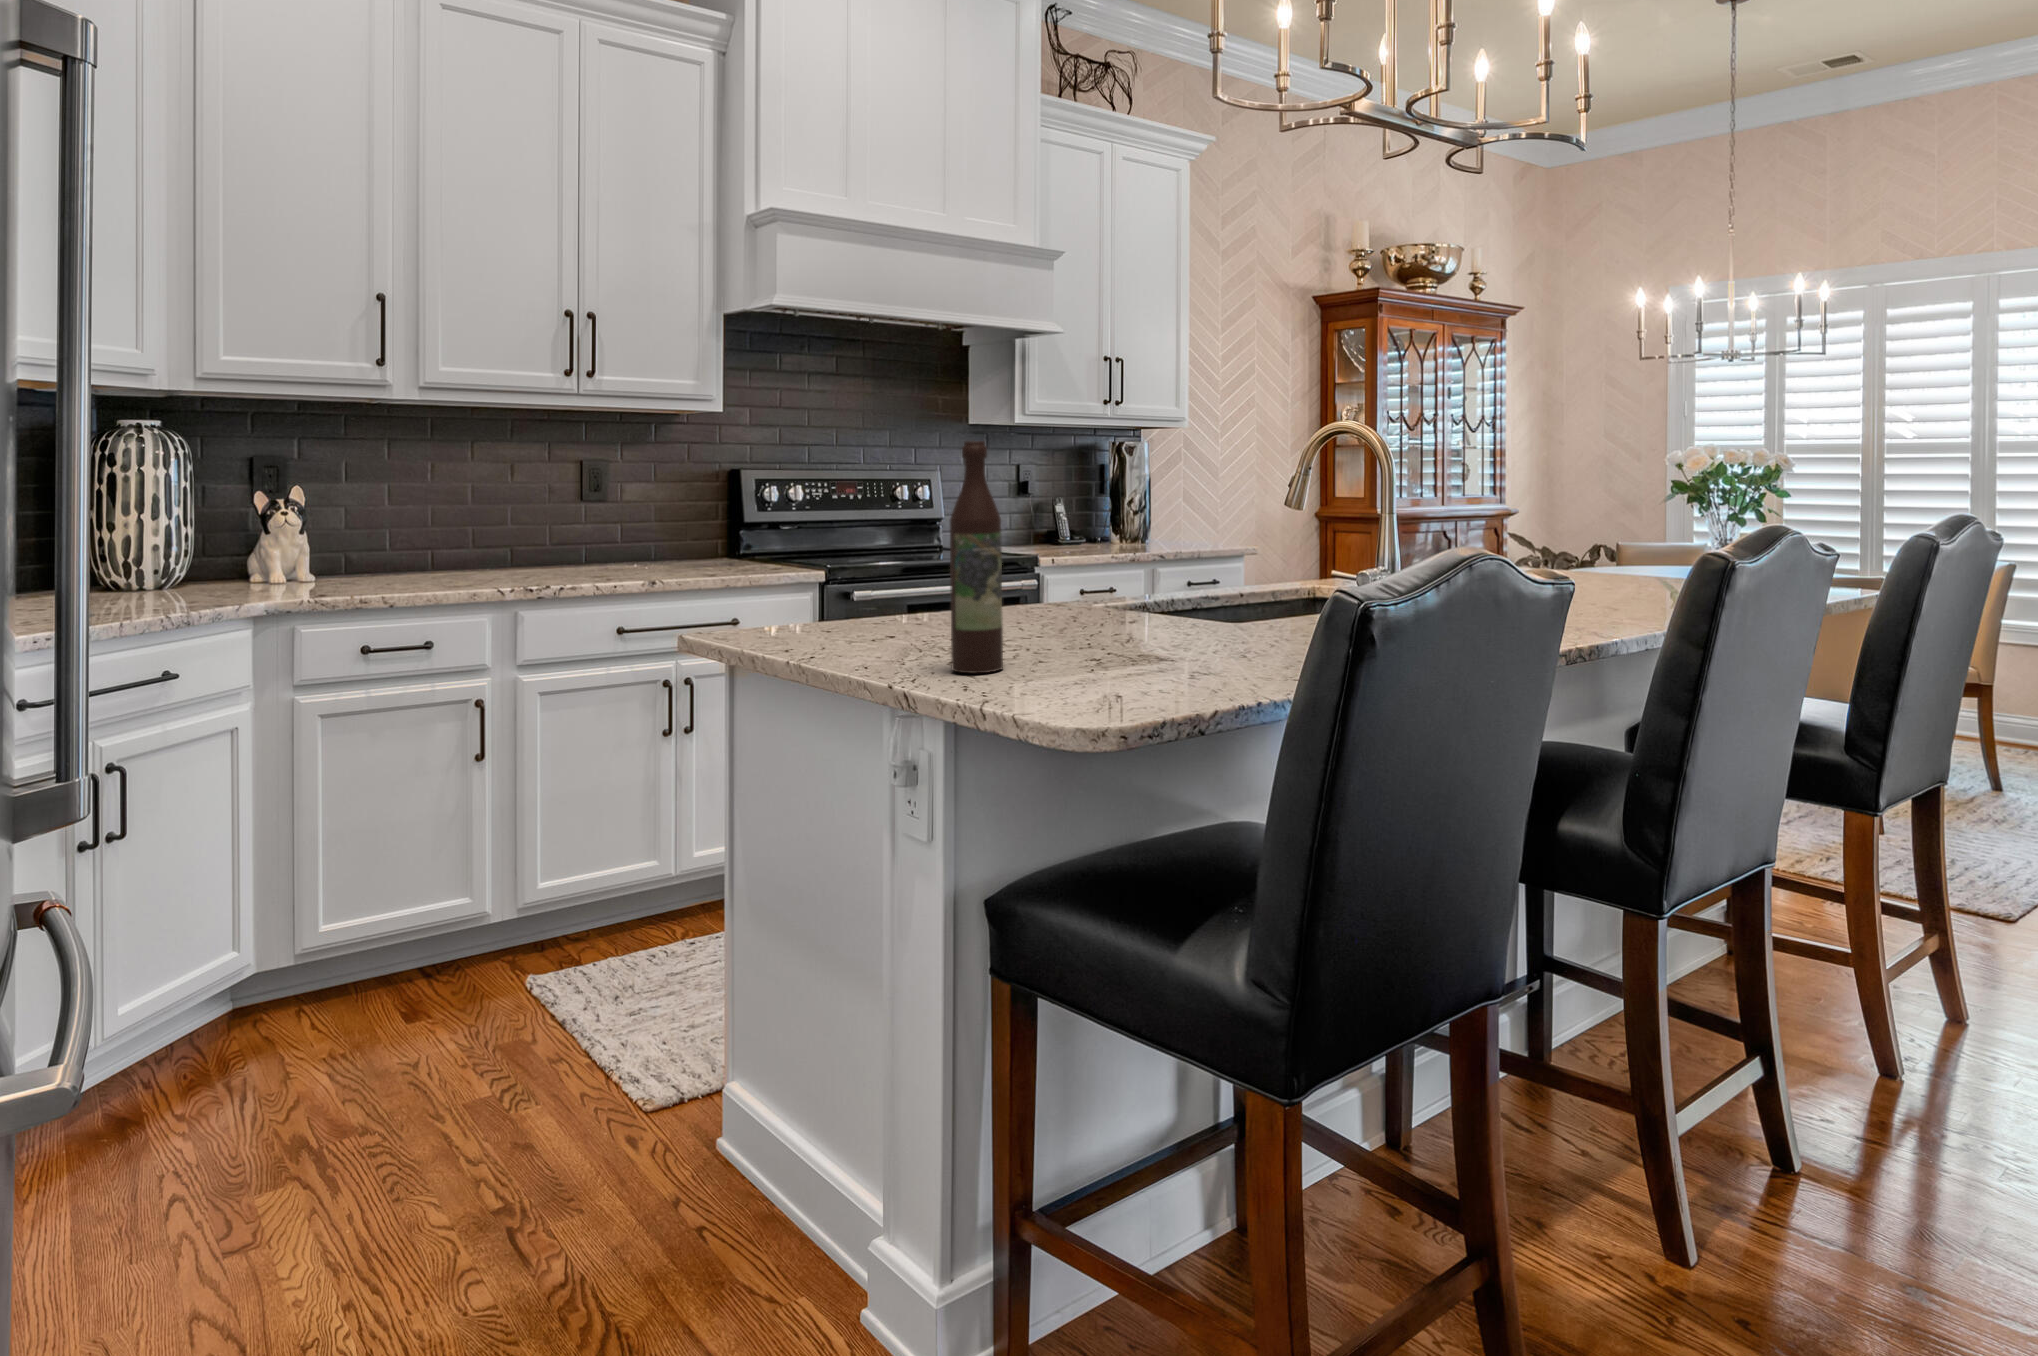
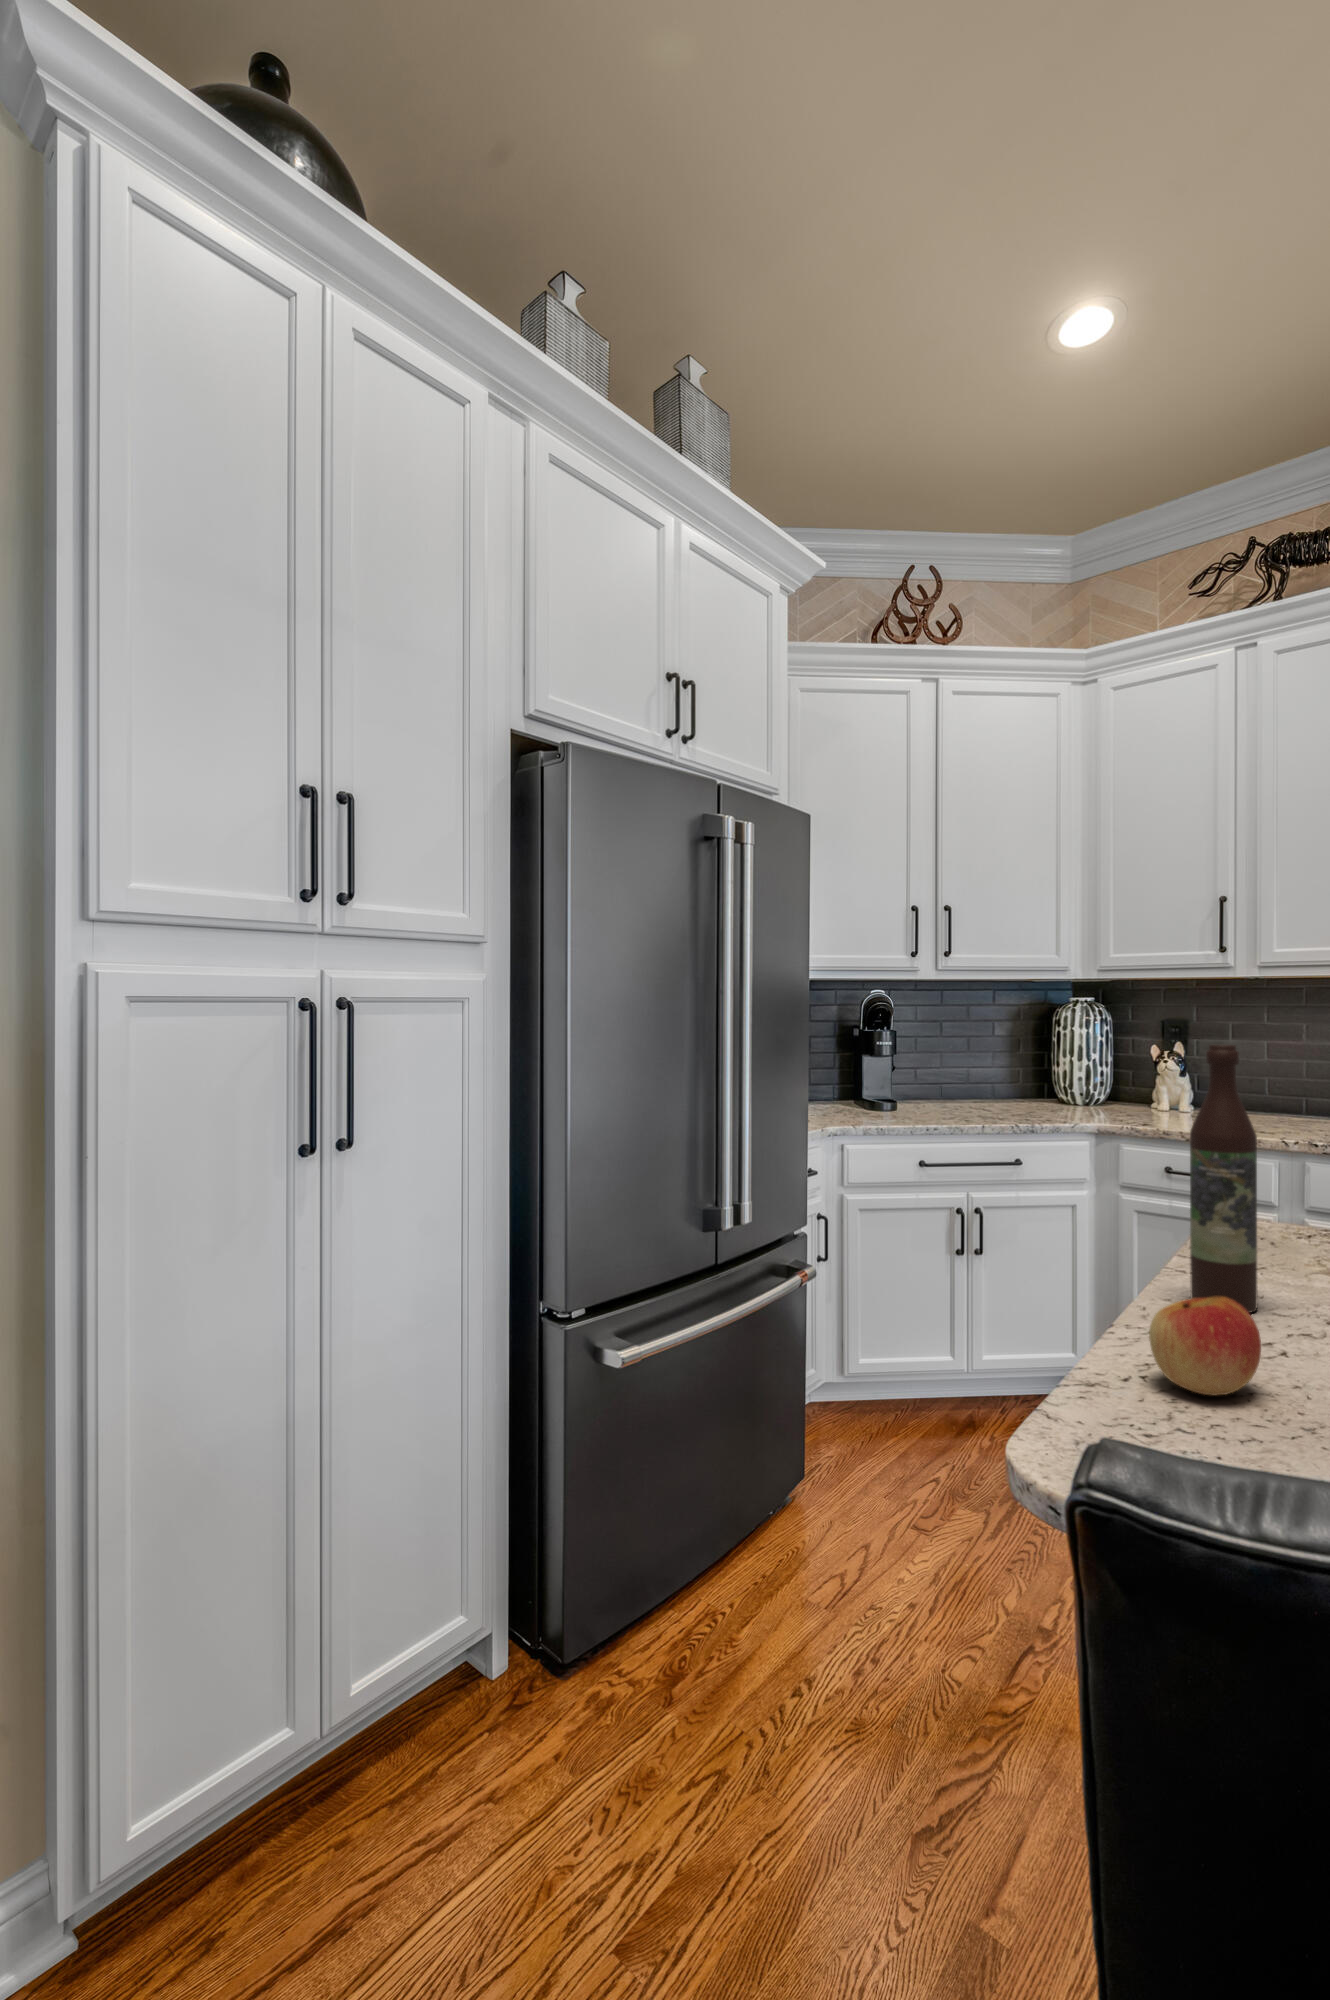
apple: none [1094,624,1170,696] -> present [1149,1296,1261,1396]

